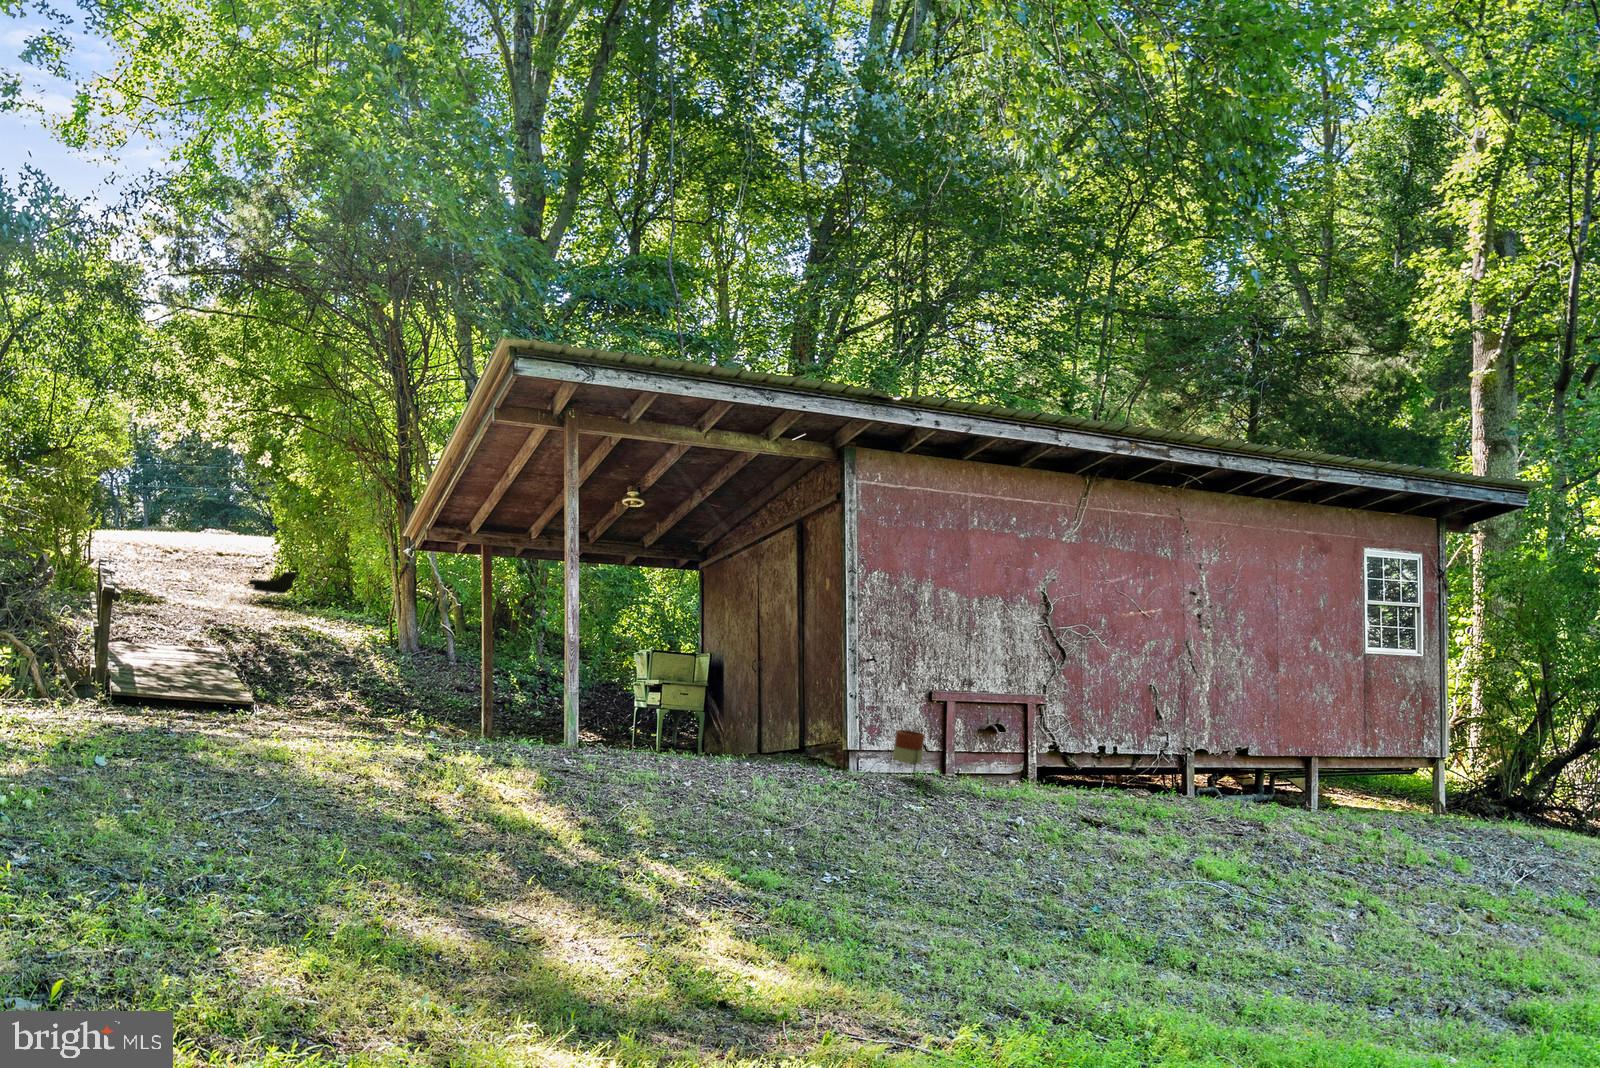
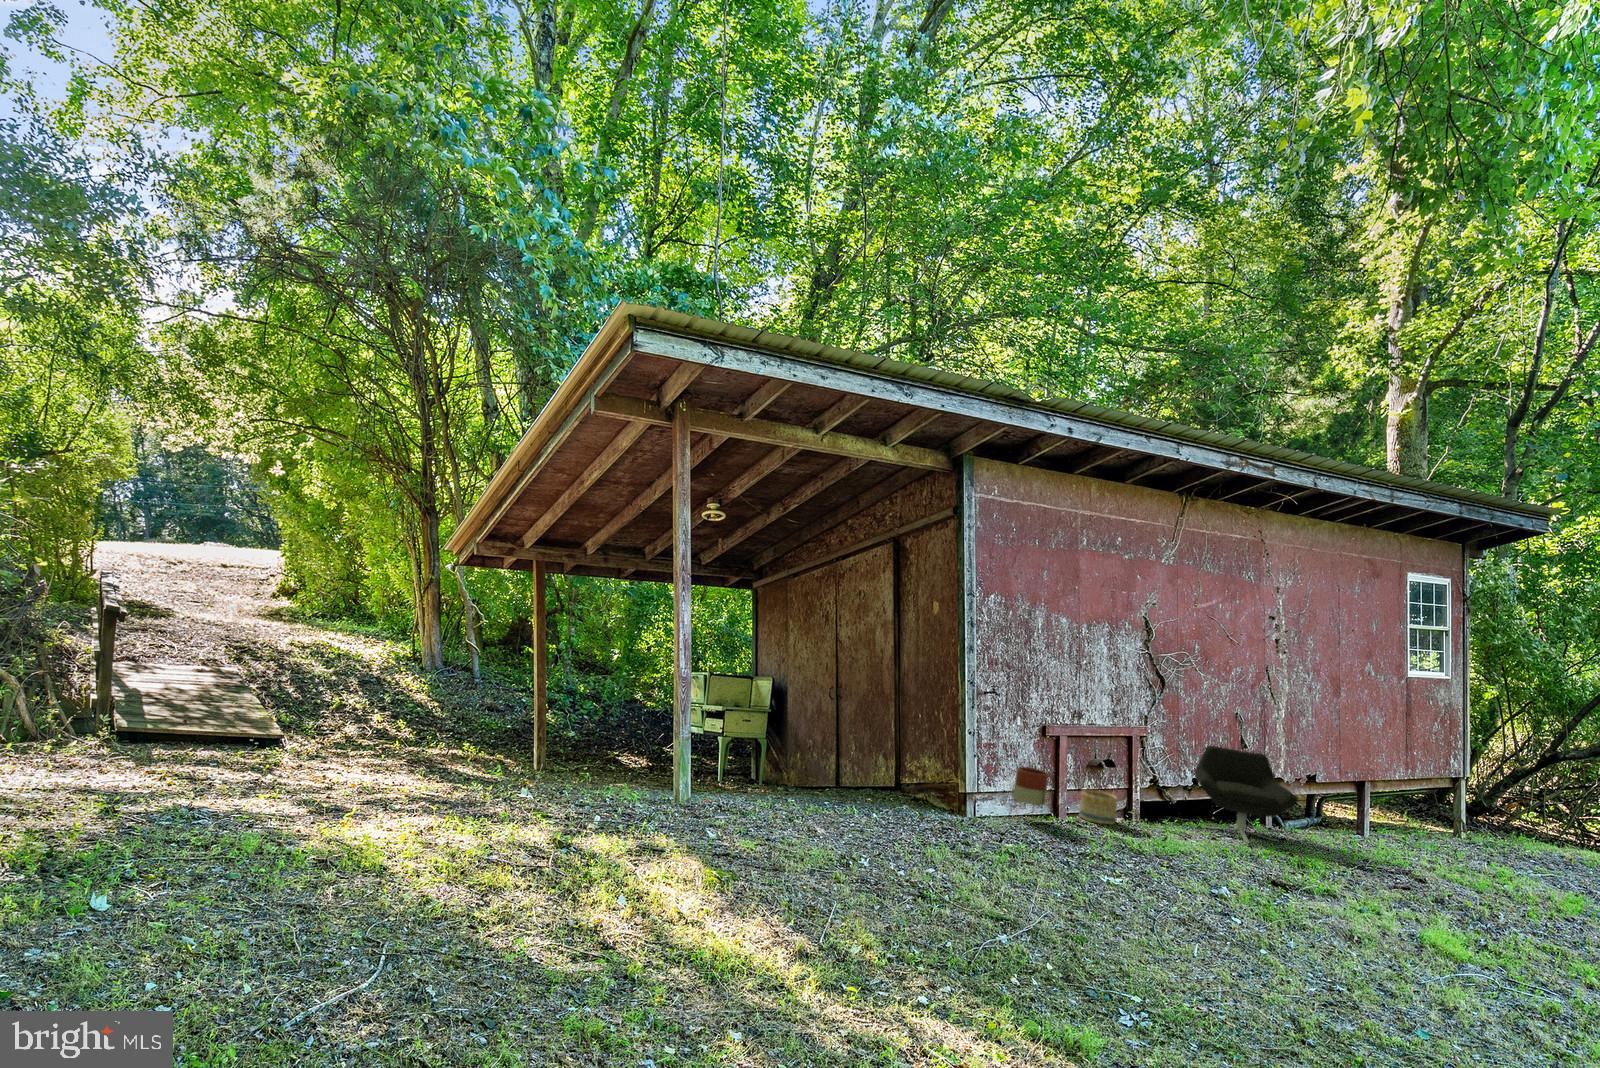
lounge chair: present [250,572,296,601] -> present [1194,745,1298,843]
basket: none [964,754,1000,785] -> present [1079,790,1118,824]

